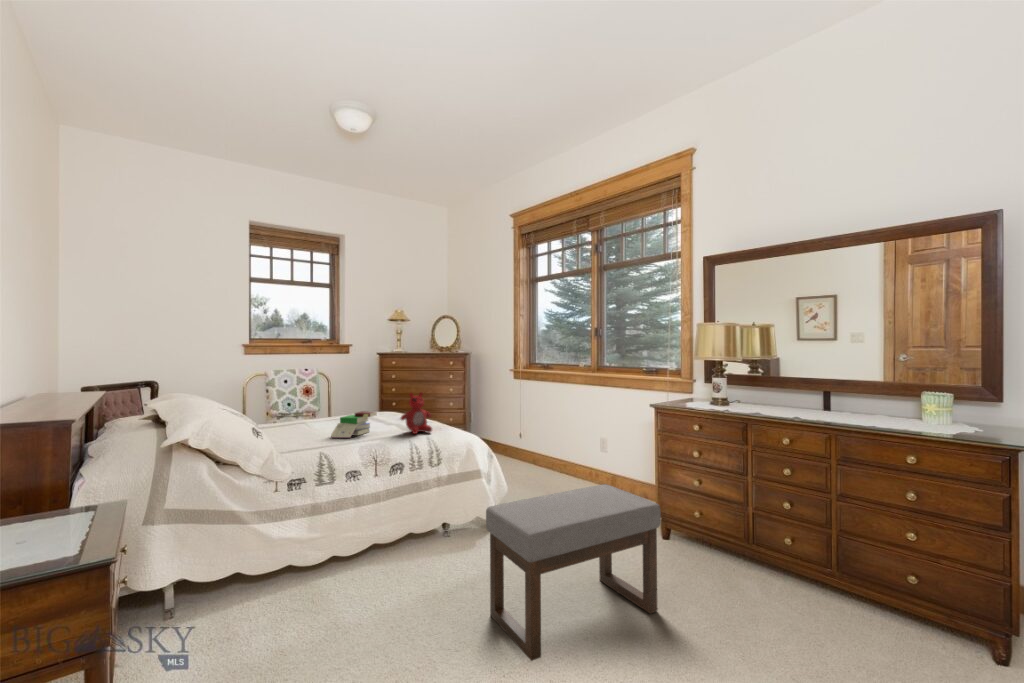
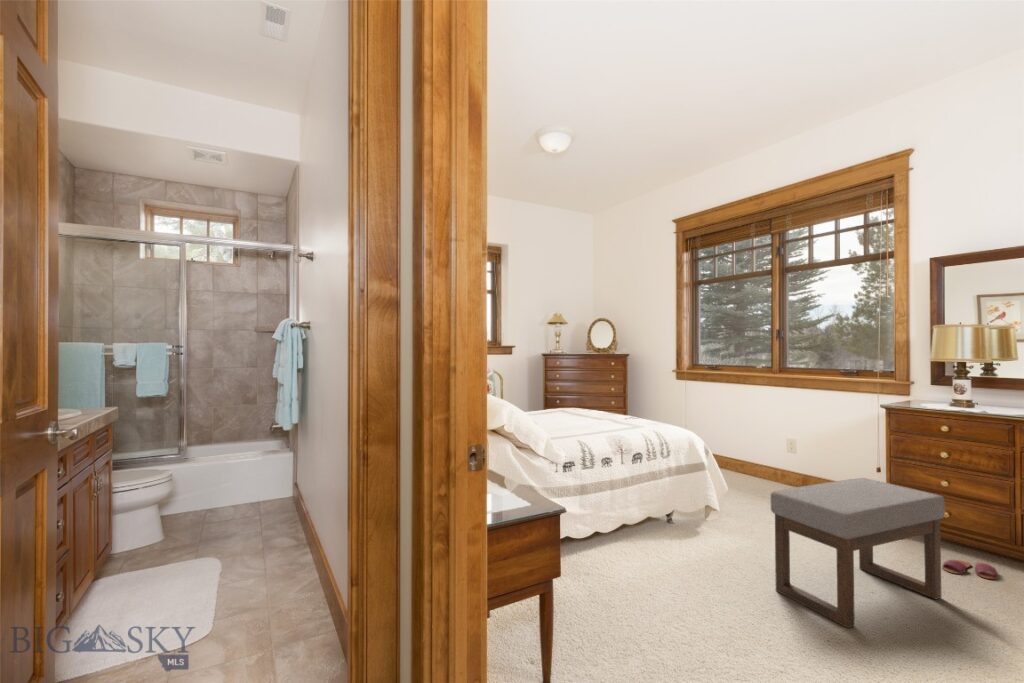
stuffed bear: present [401,392,432,434] -> none [624,389,655,428]
book: present [331,411,377,438] -> none [566,406,600,429]
slippers: none [682,563,730,584] -> present [942,560,999,579]

